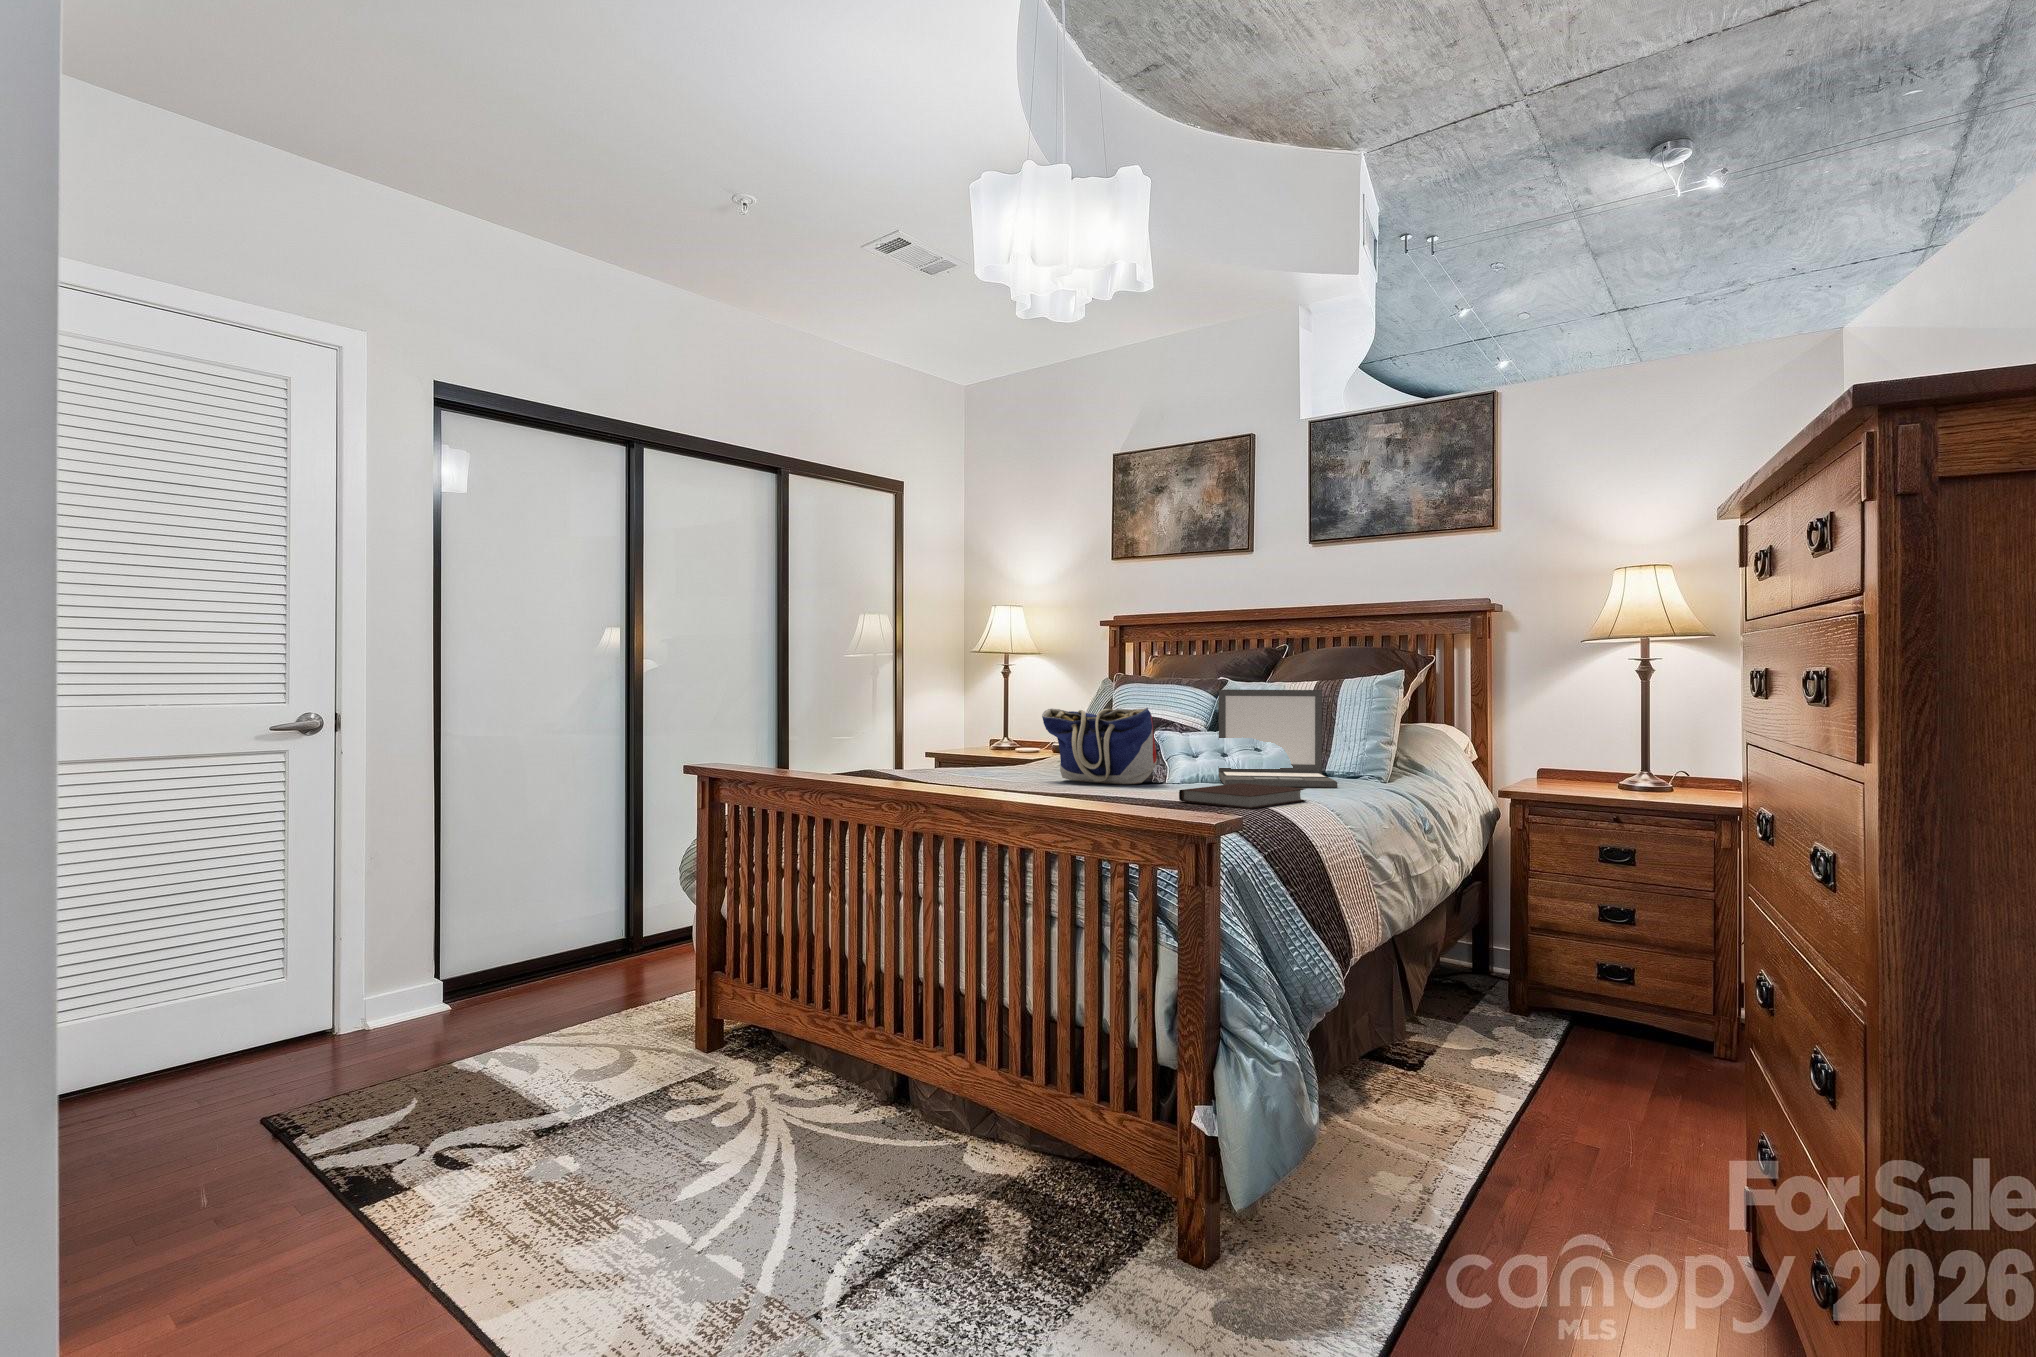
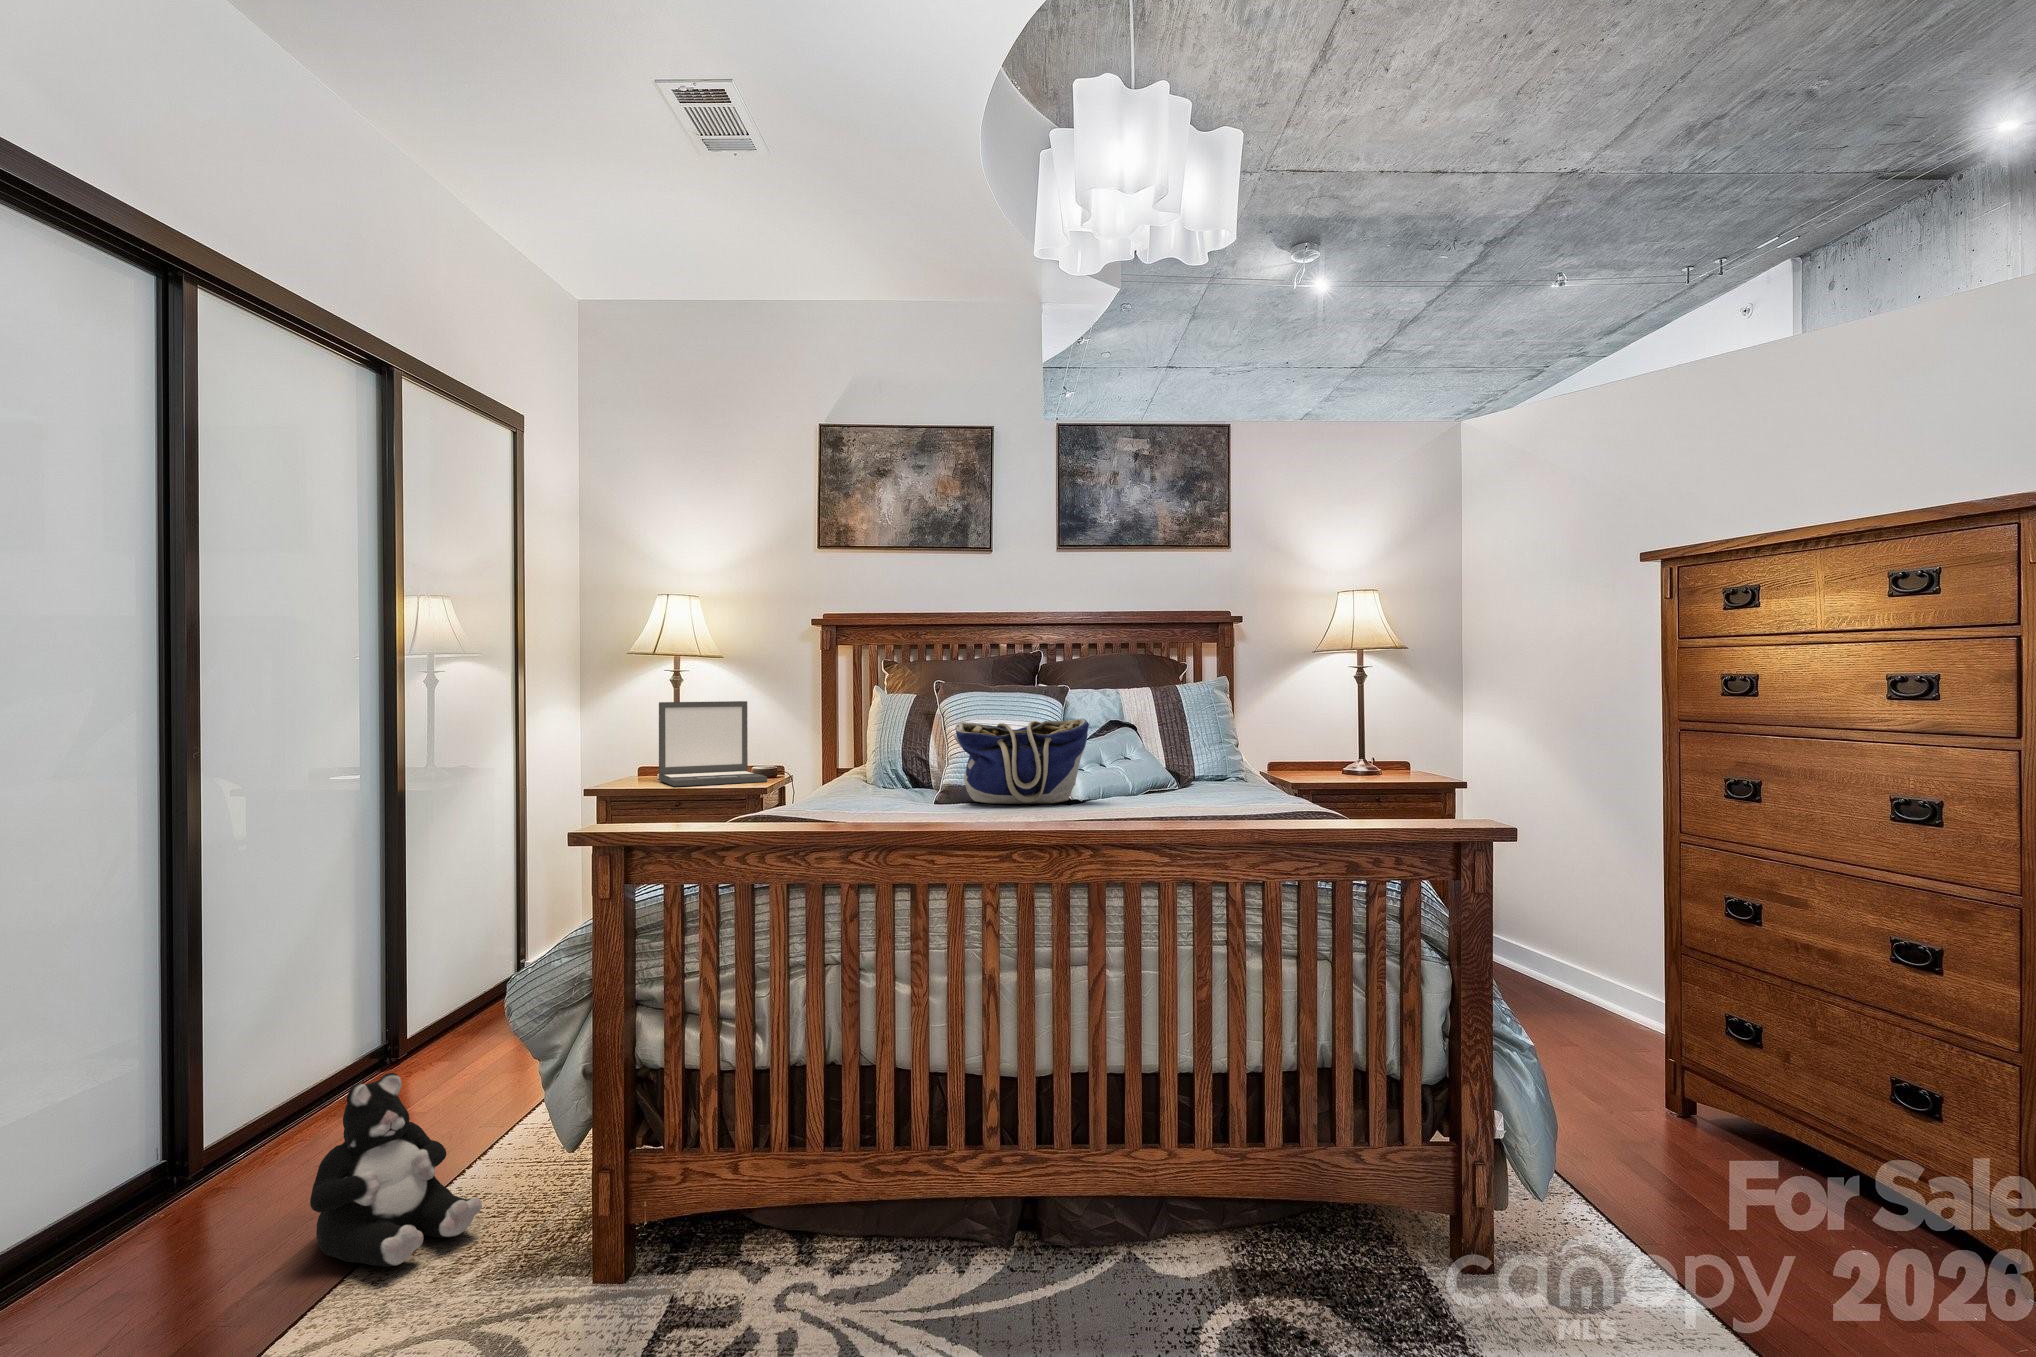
laptop: present [1219,689,1337,788] -> present [659,701,767,787]
notebook: present [1179,783,1306,809] -> none [1209,793,1299,818]
plush toy: none [574,915,659,1028] -> present [310,1073,482,1267]

